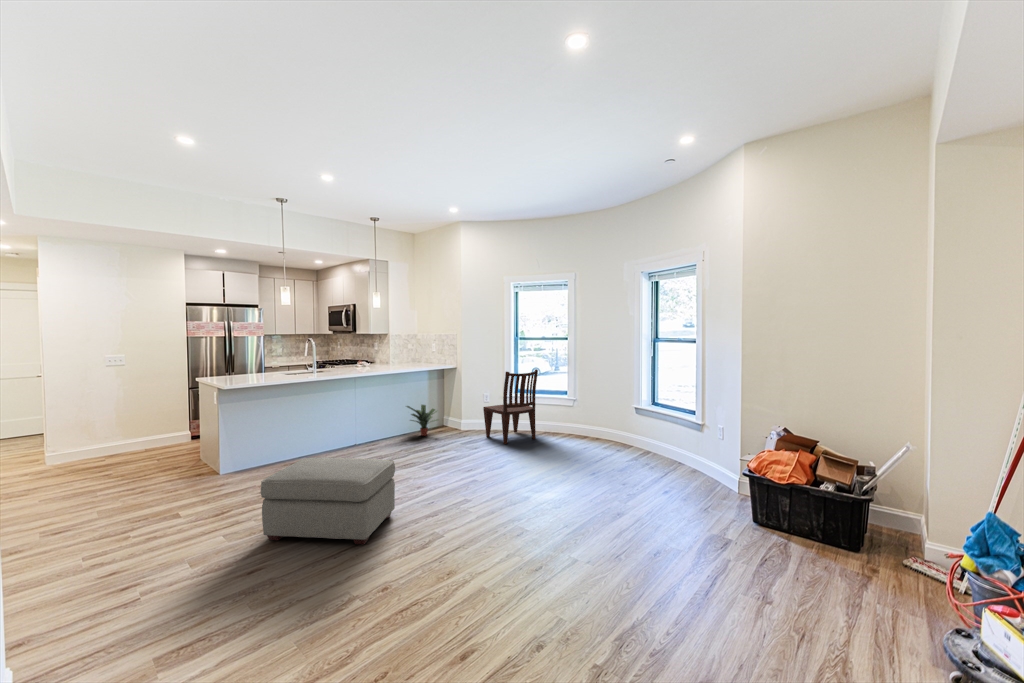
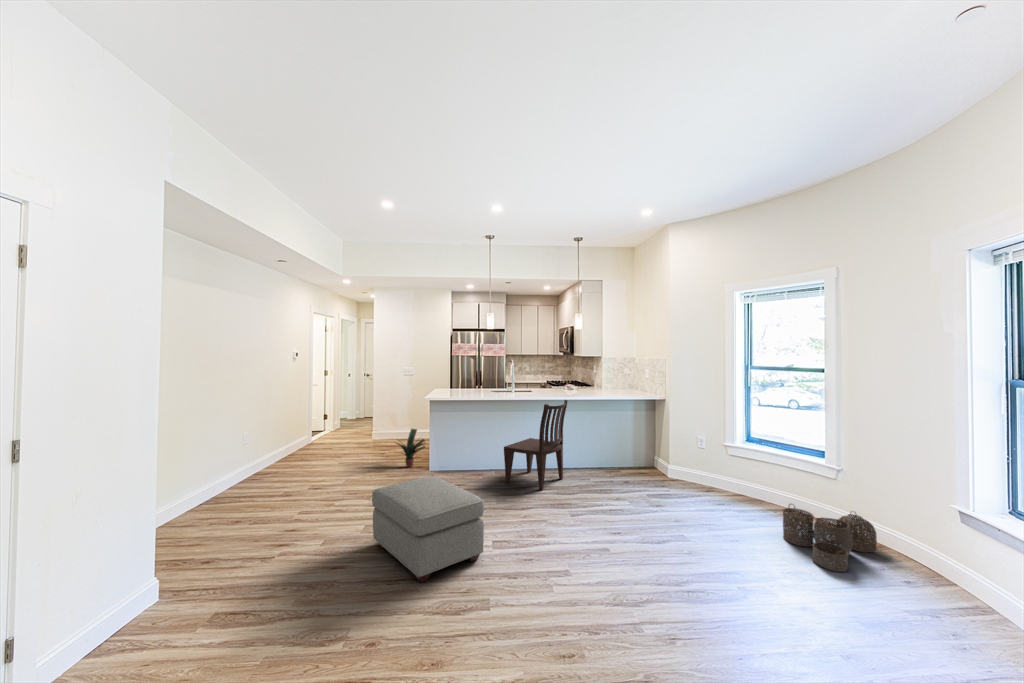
dining chair: present [483,369,538,444] -> present [504,400,567,490]
potted plant: present [407,405,438,436] -> present [396,429,425,468]
woven basket: none [559,422,601,455] -> present [782,504,877,571]

